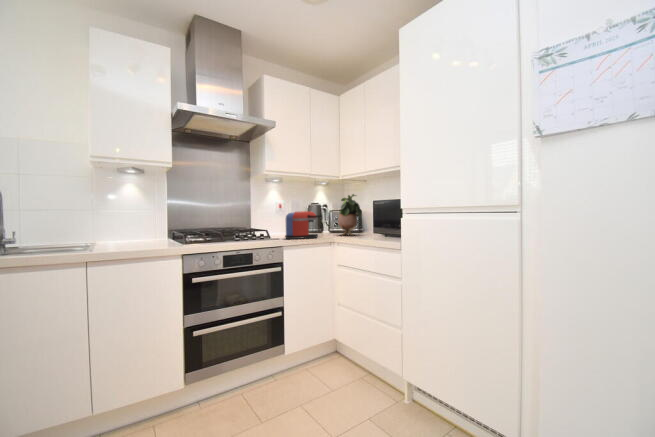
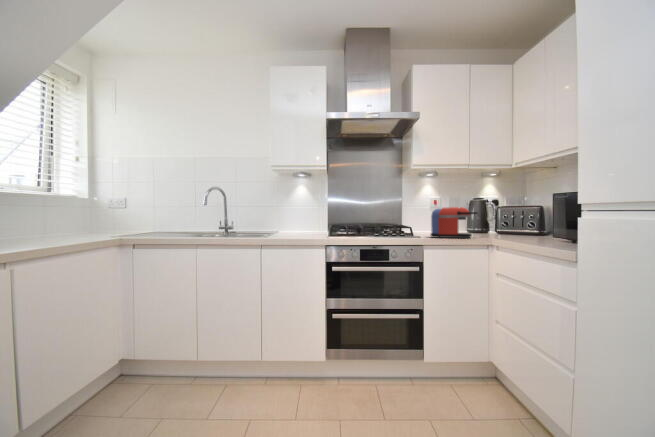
potted plant: present [338,194,362,236] -> none [503,185,539,238]

